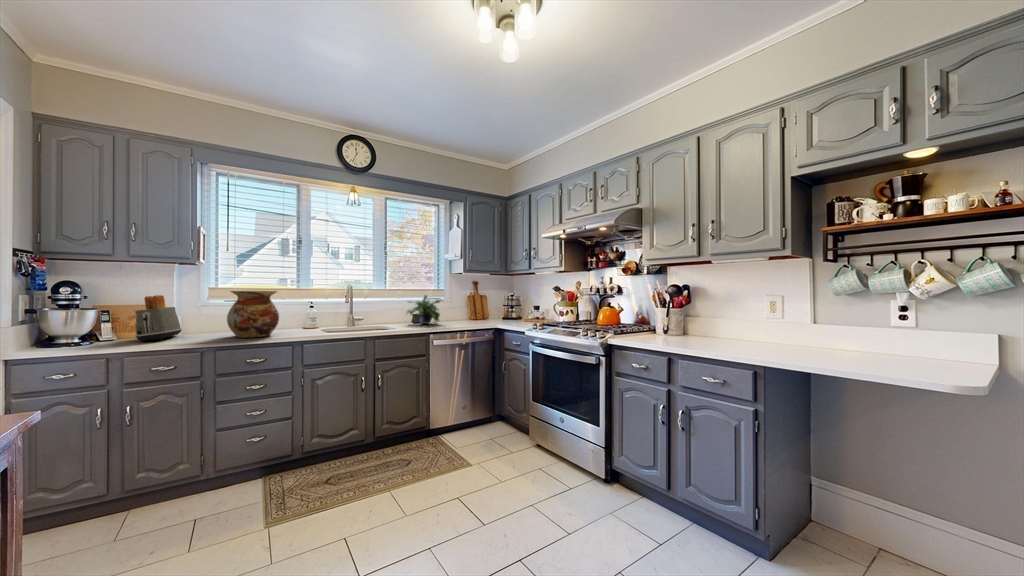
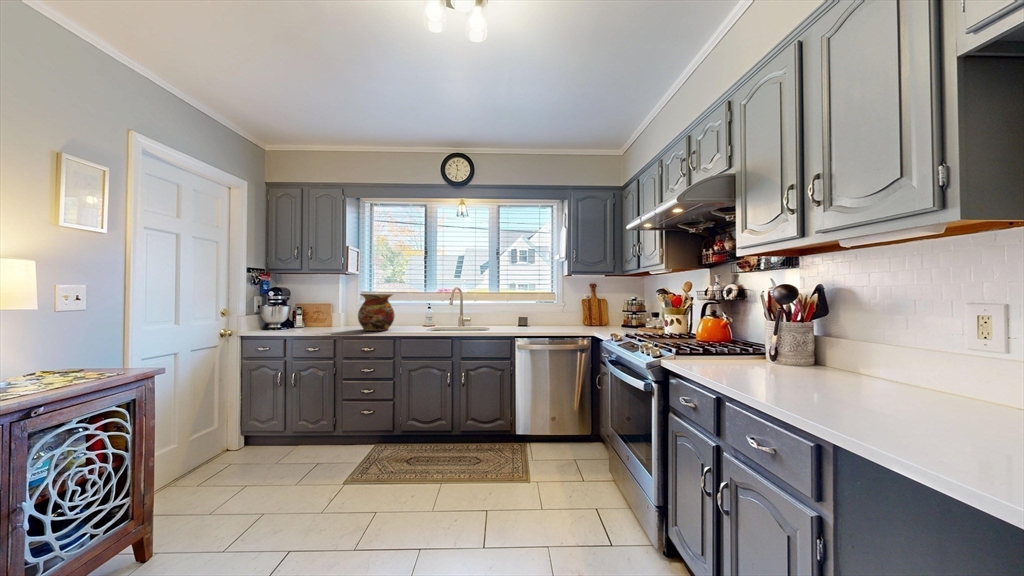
toaster: present [136,295,182,341] -> none [307,297,340,330]
potted plant: present [407,295,441,324] -> none [508,298,546,327]

